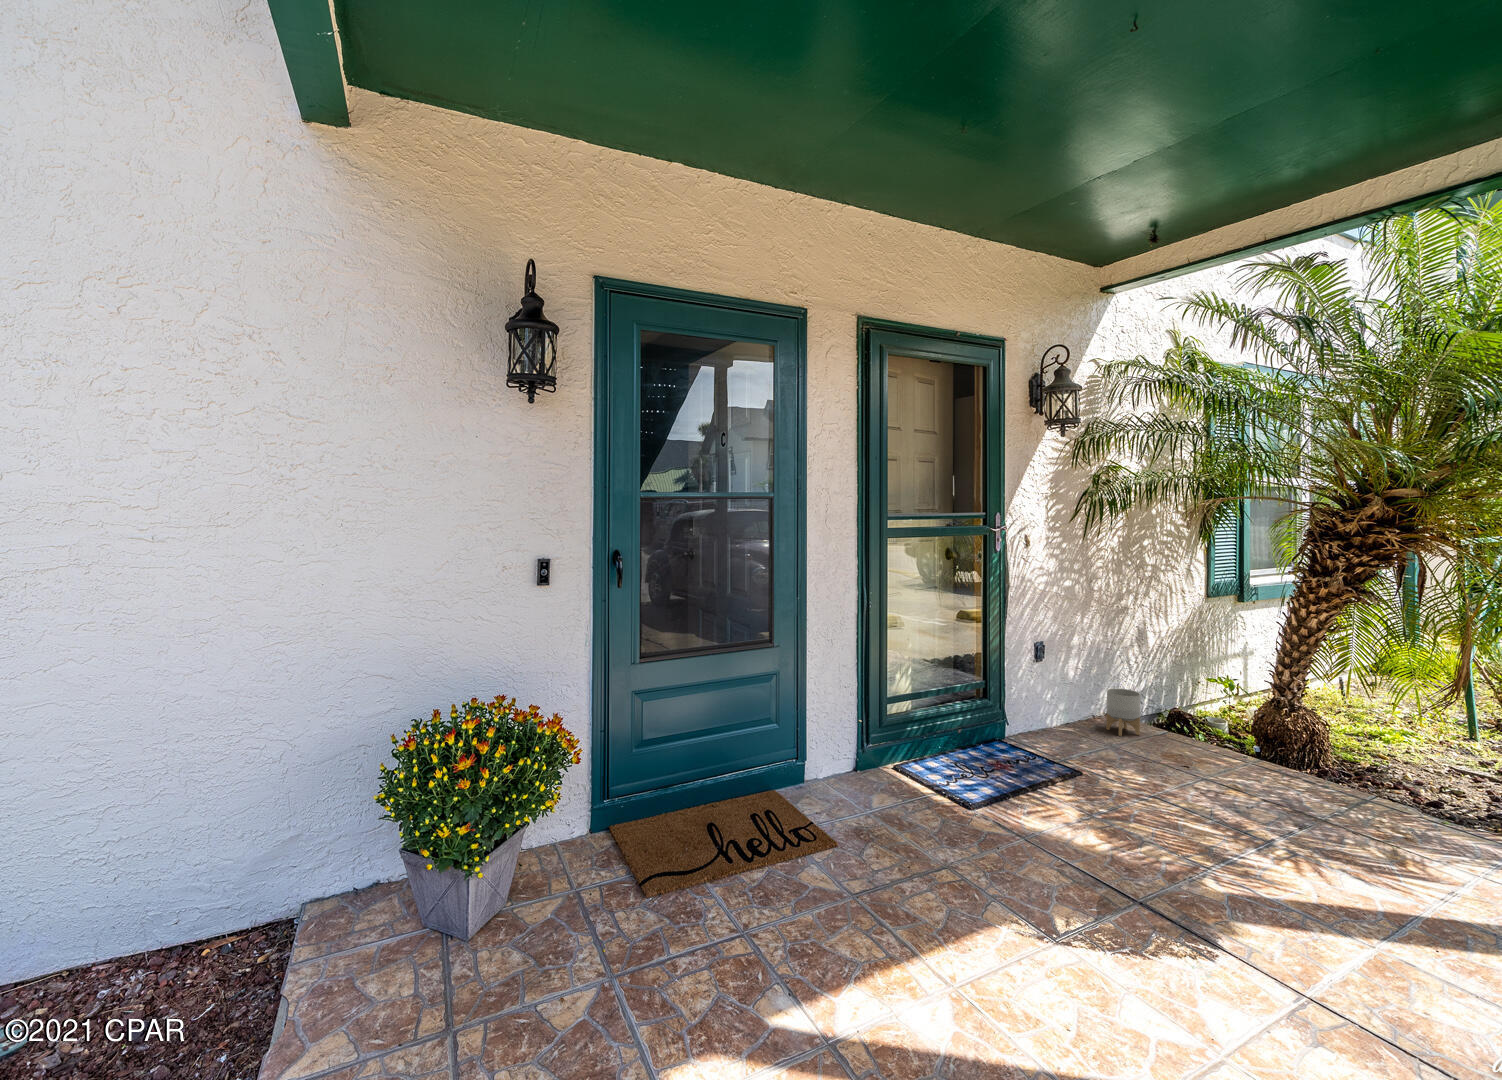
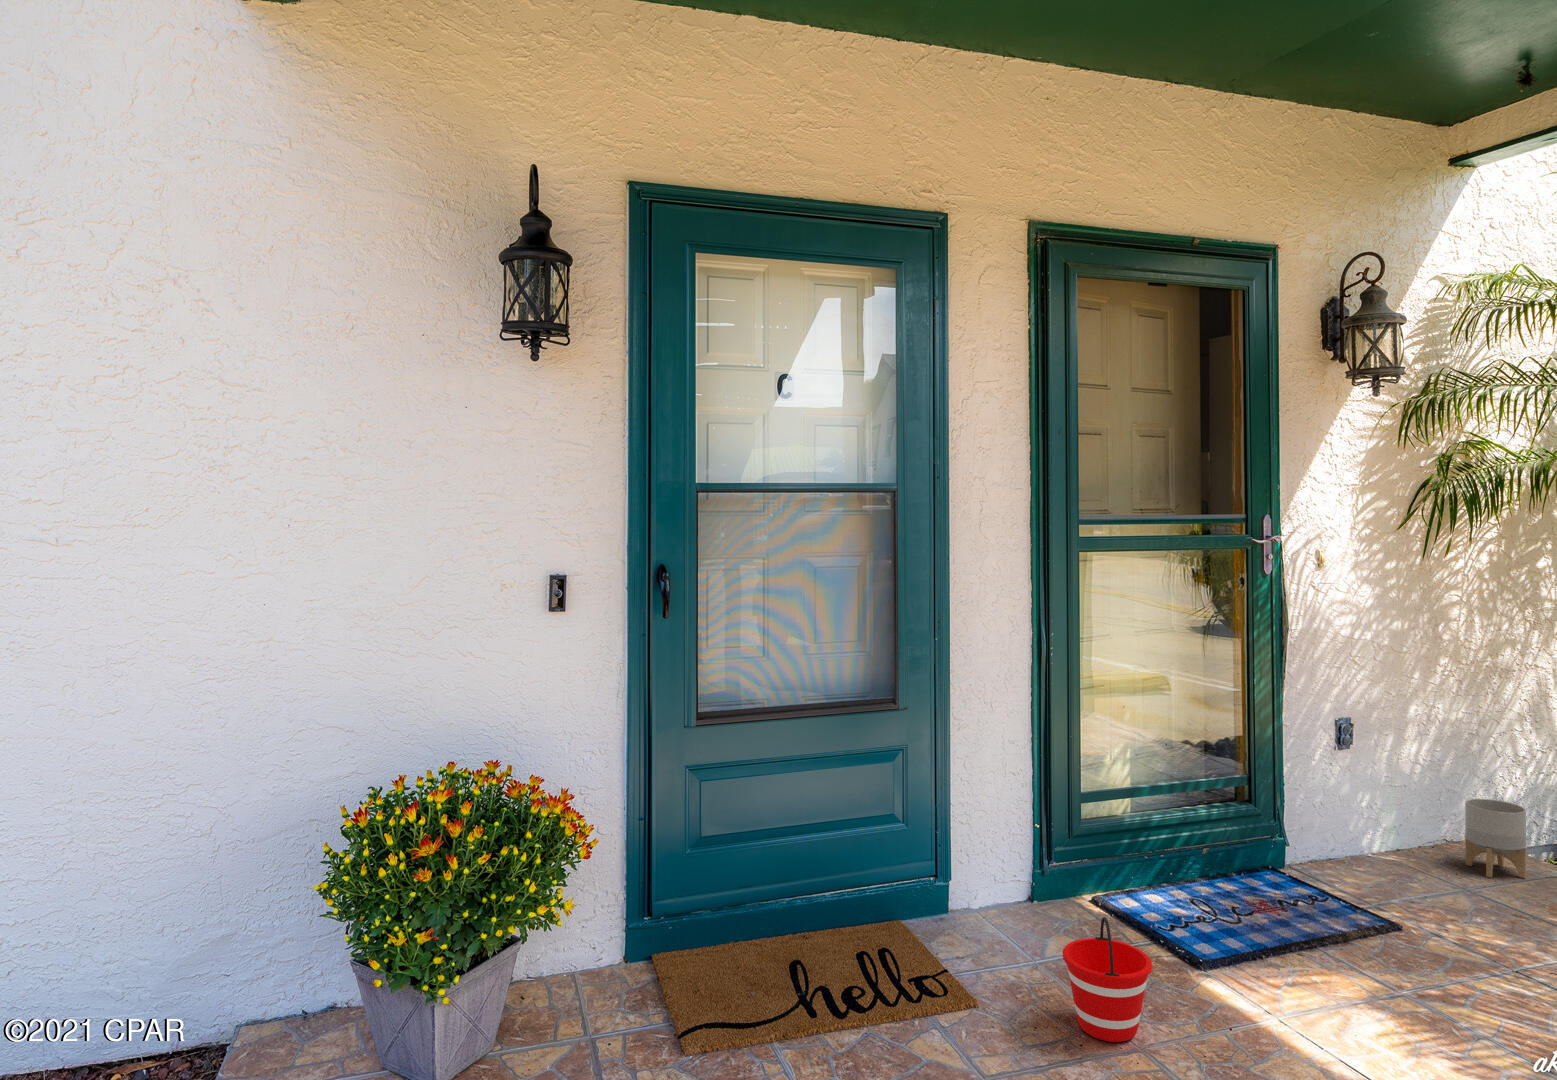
bucket: none [891,778,947,856] -> present [1063,917,1152,1042]

